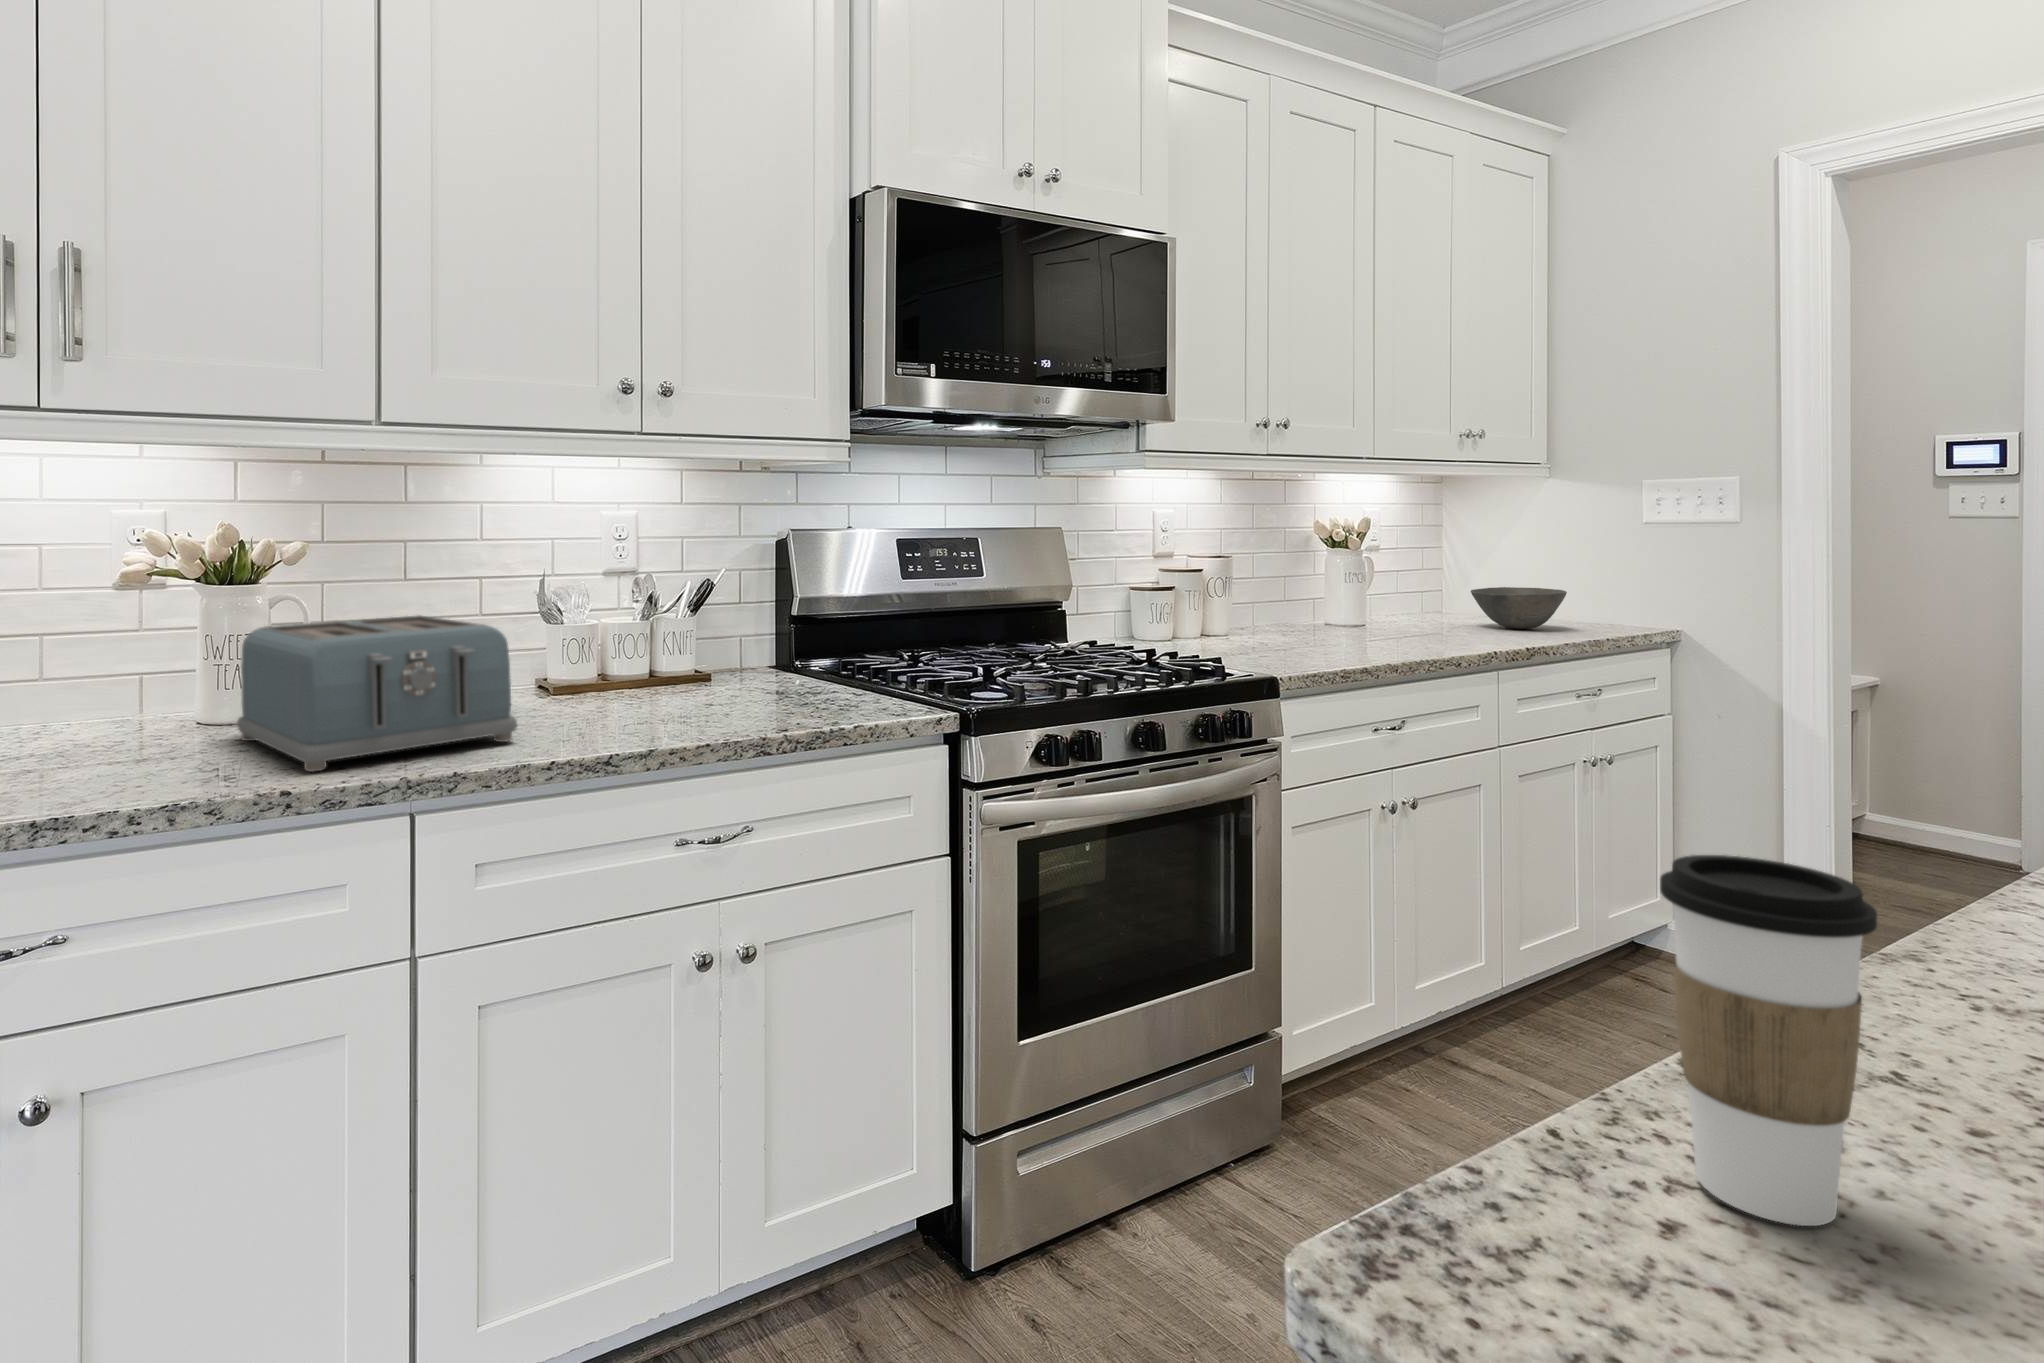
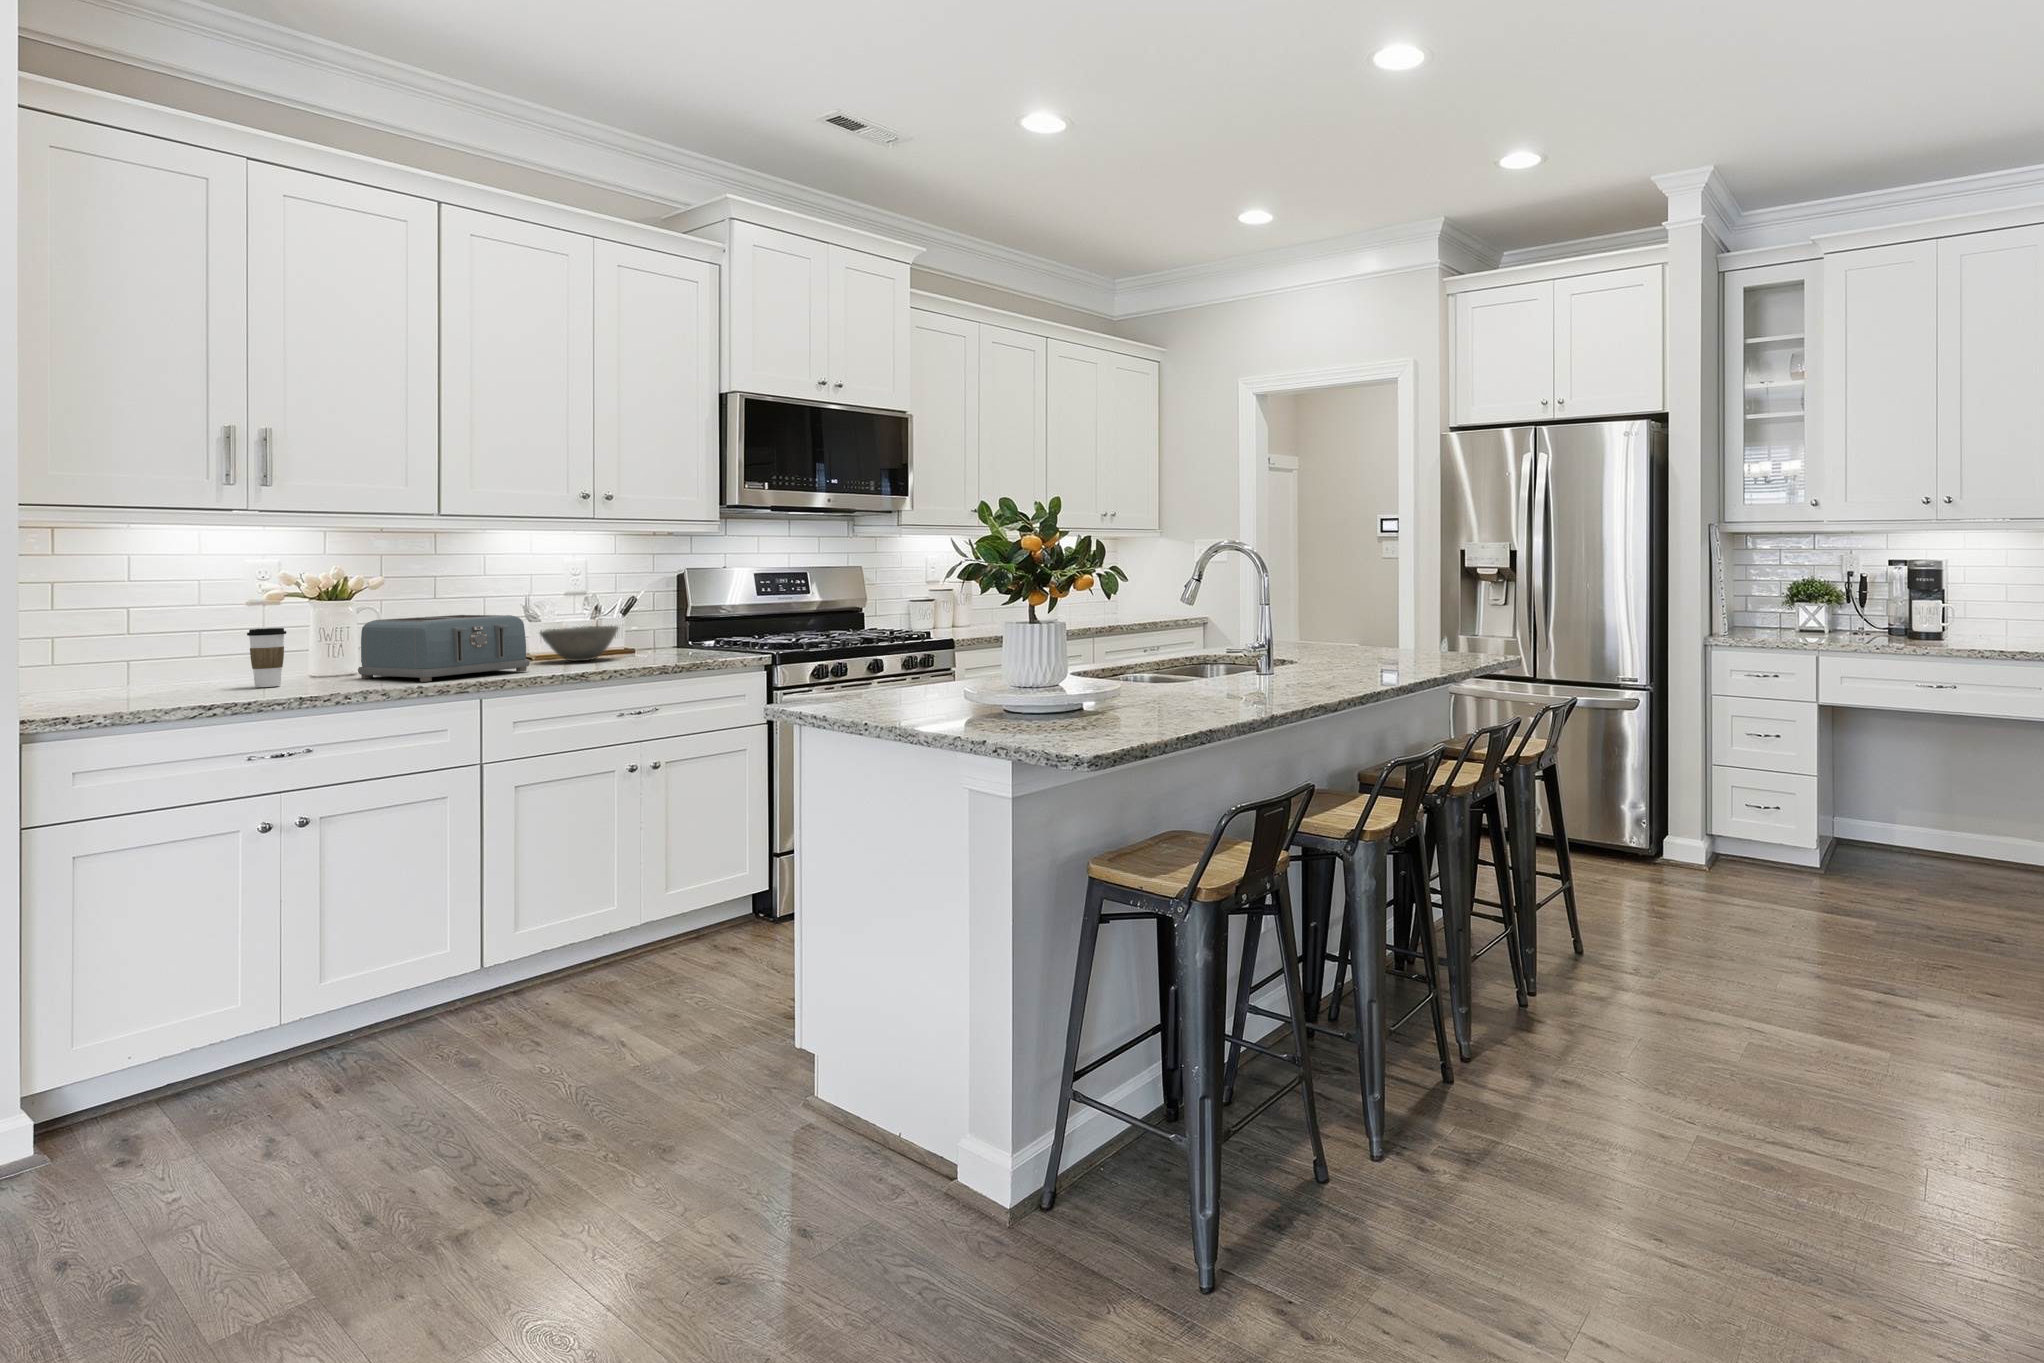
bowl: present [1471,587,1567,629] -> present [540,626,618,661]
coffee cup: present [1660,855,1877,1226] -> present [247,628,286,687]

